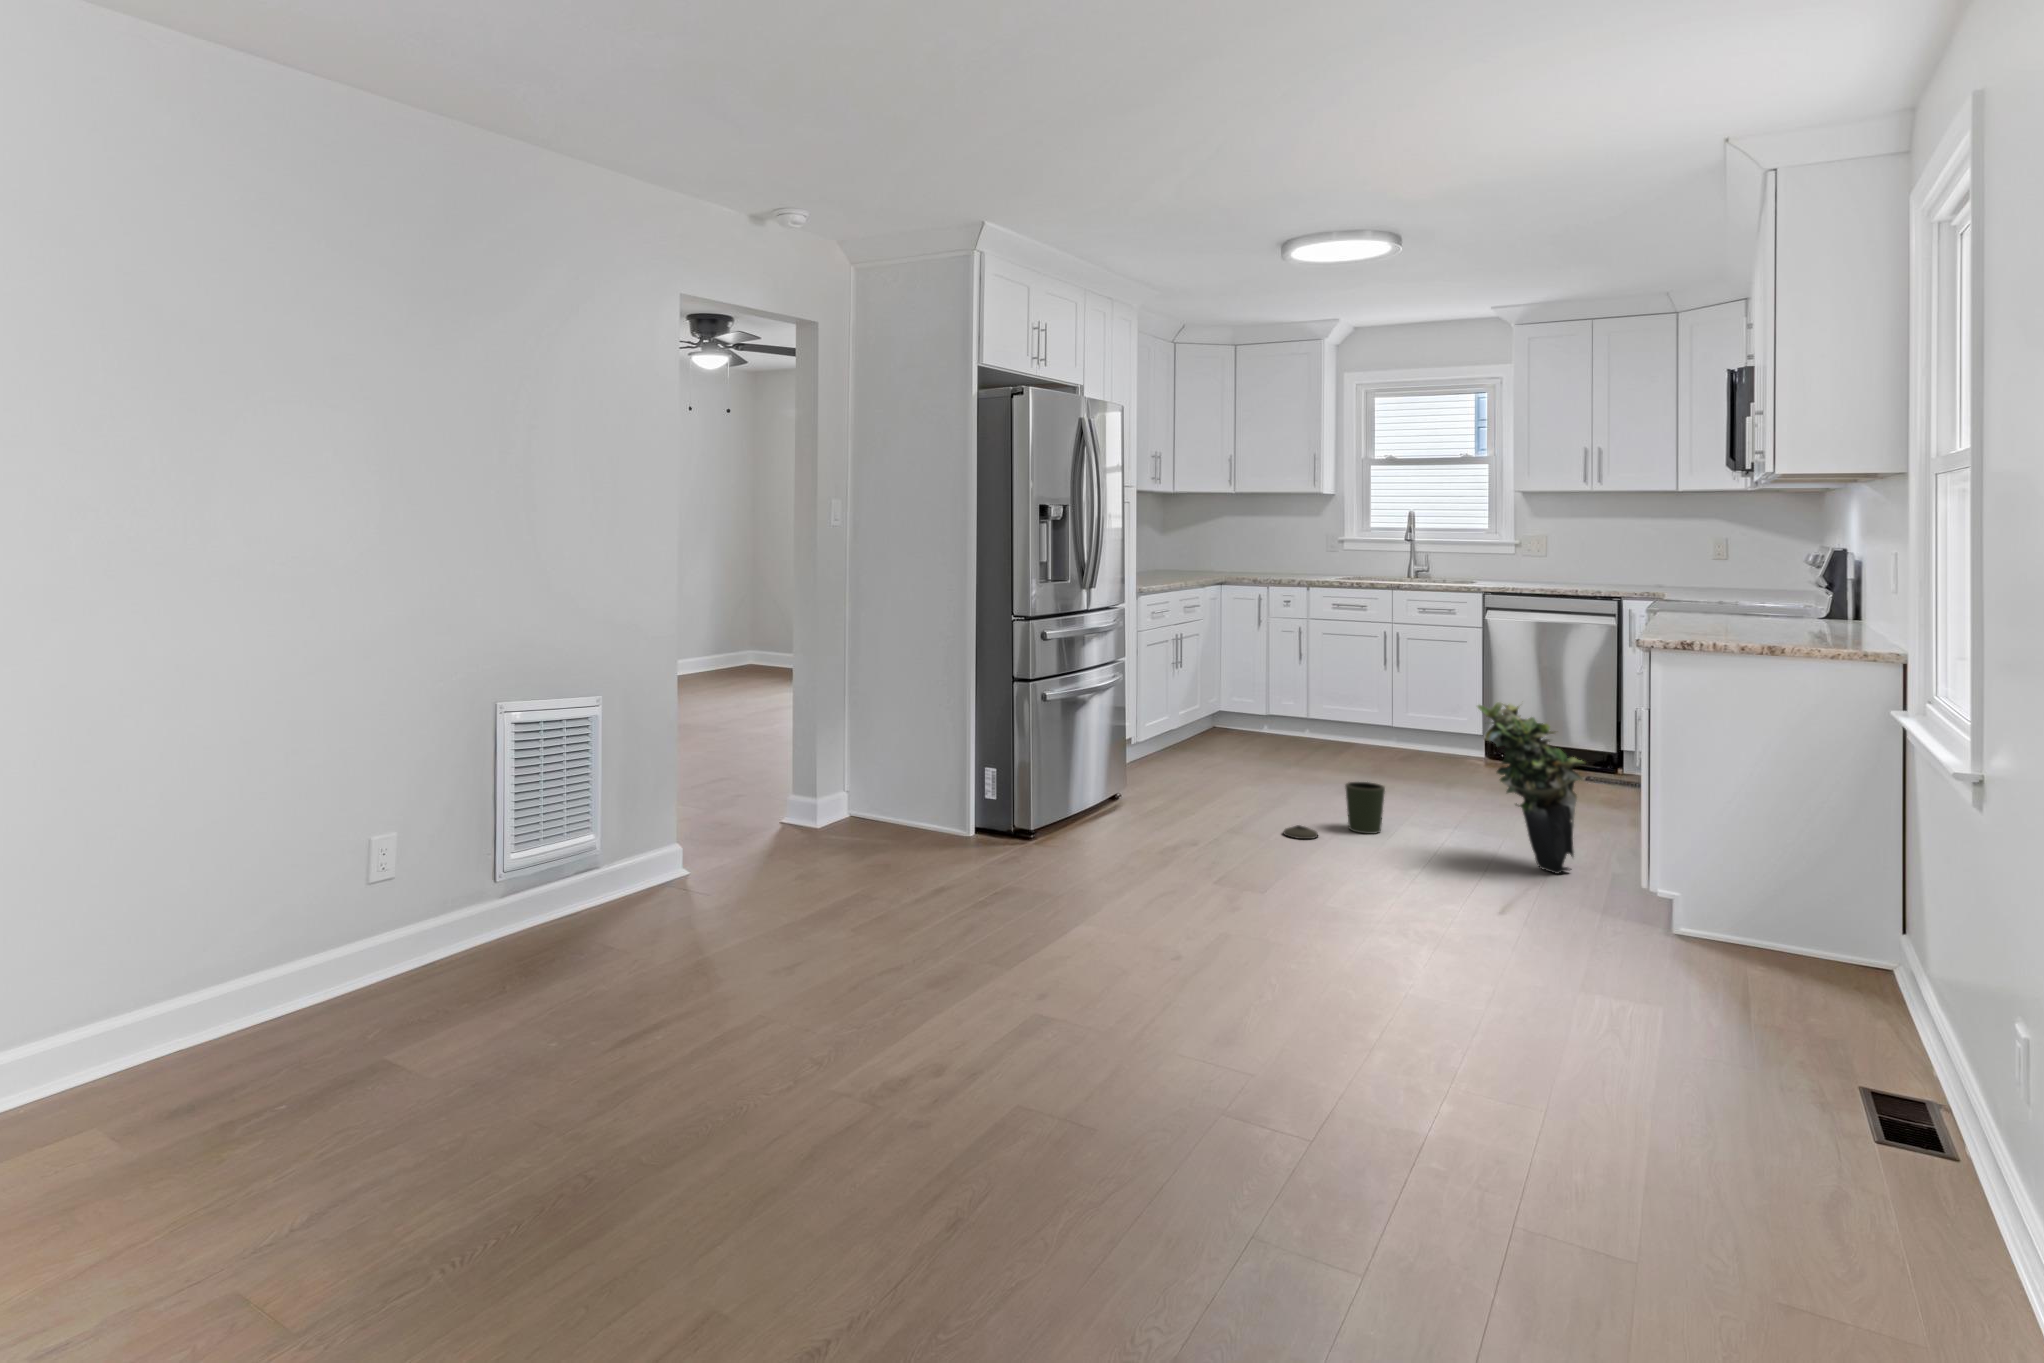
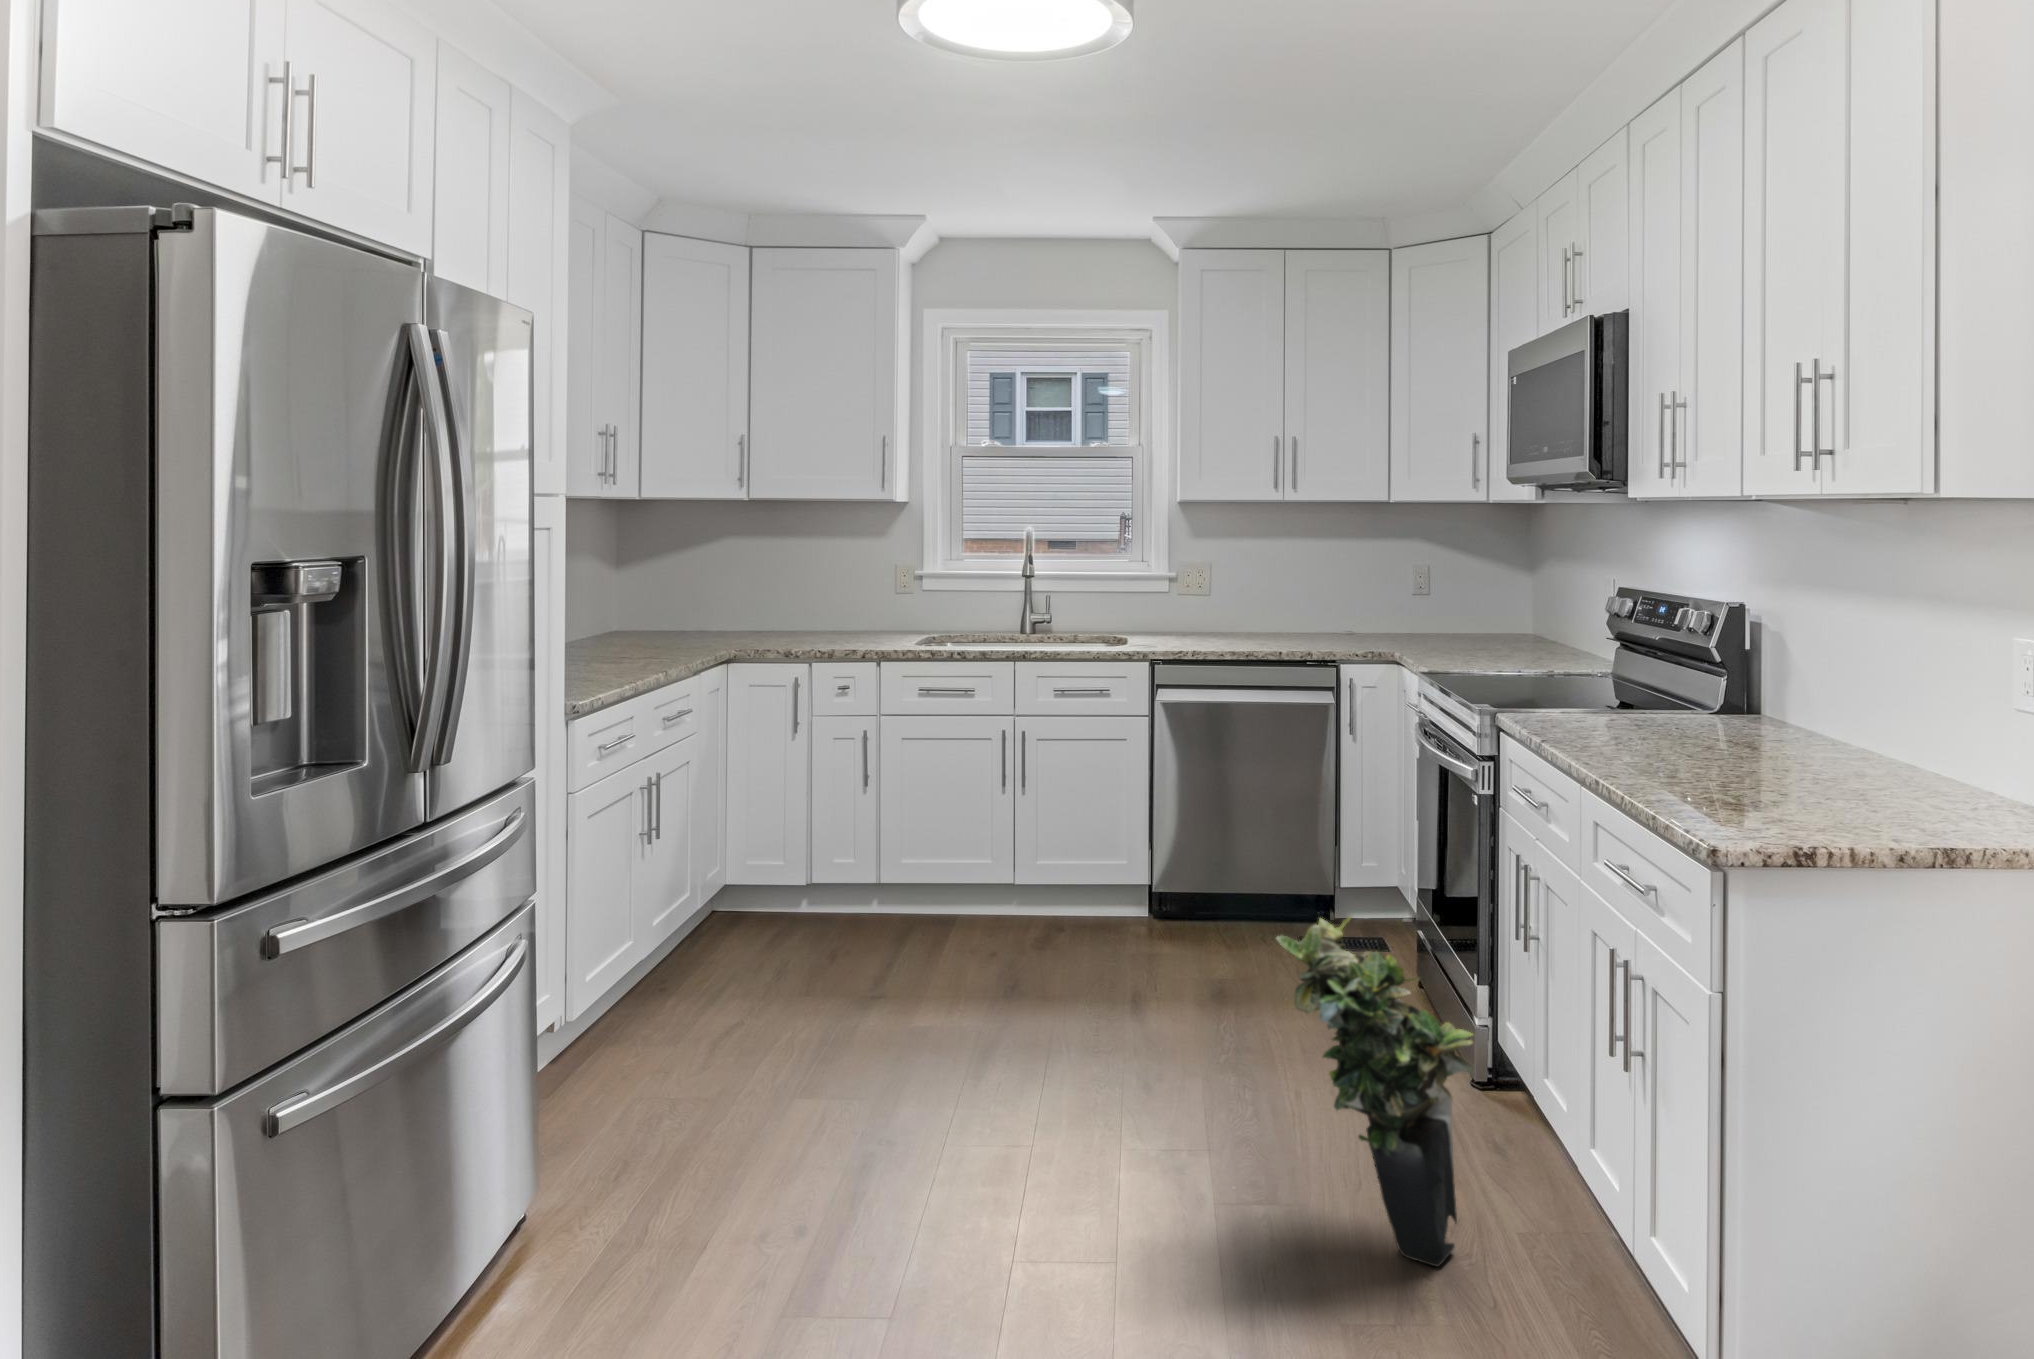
trash can: present [1284,782,1385,839] -> none [902,1092,1092,1277]

